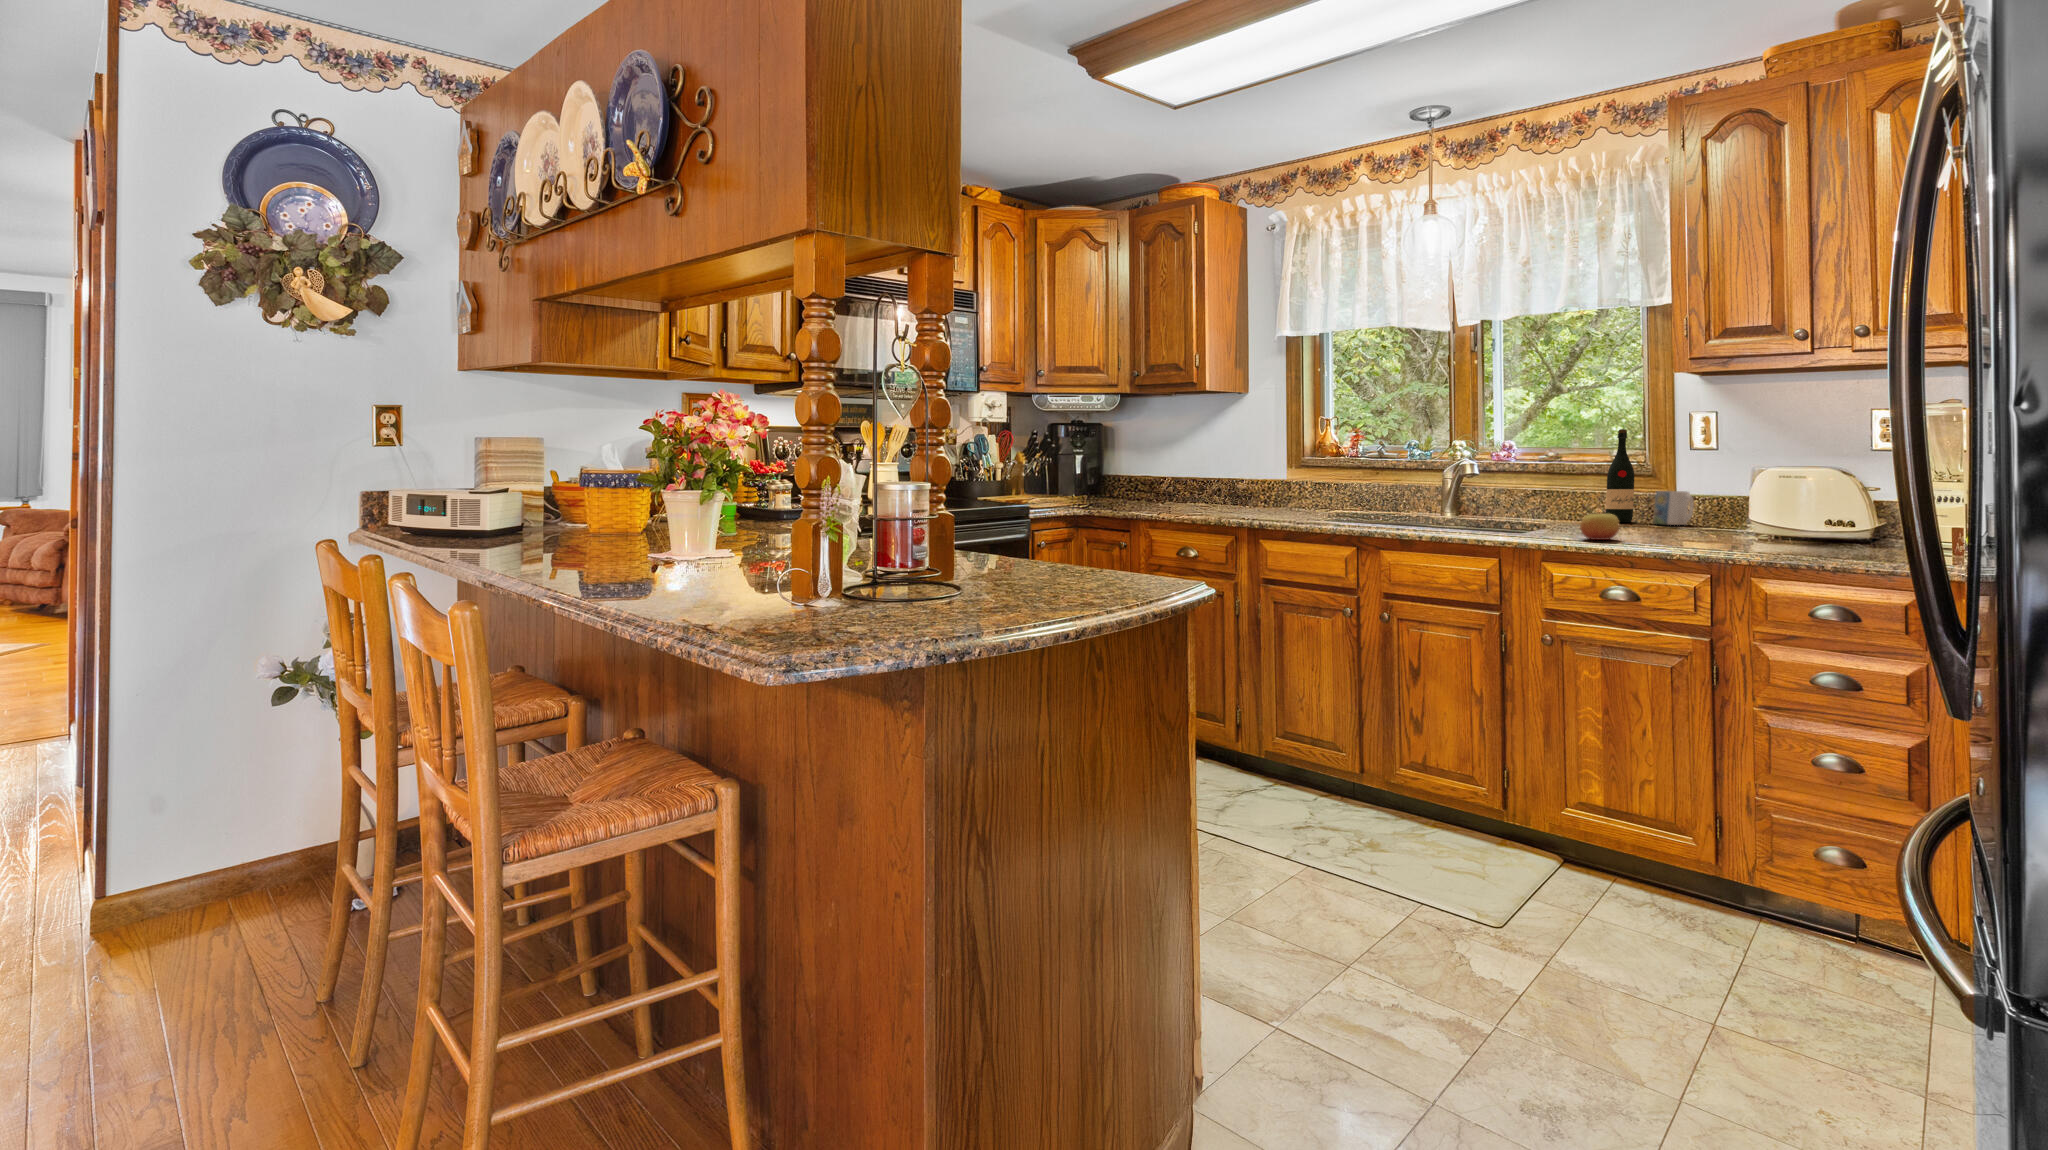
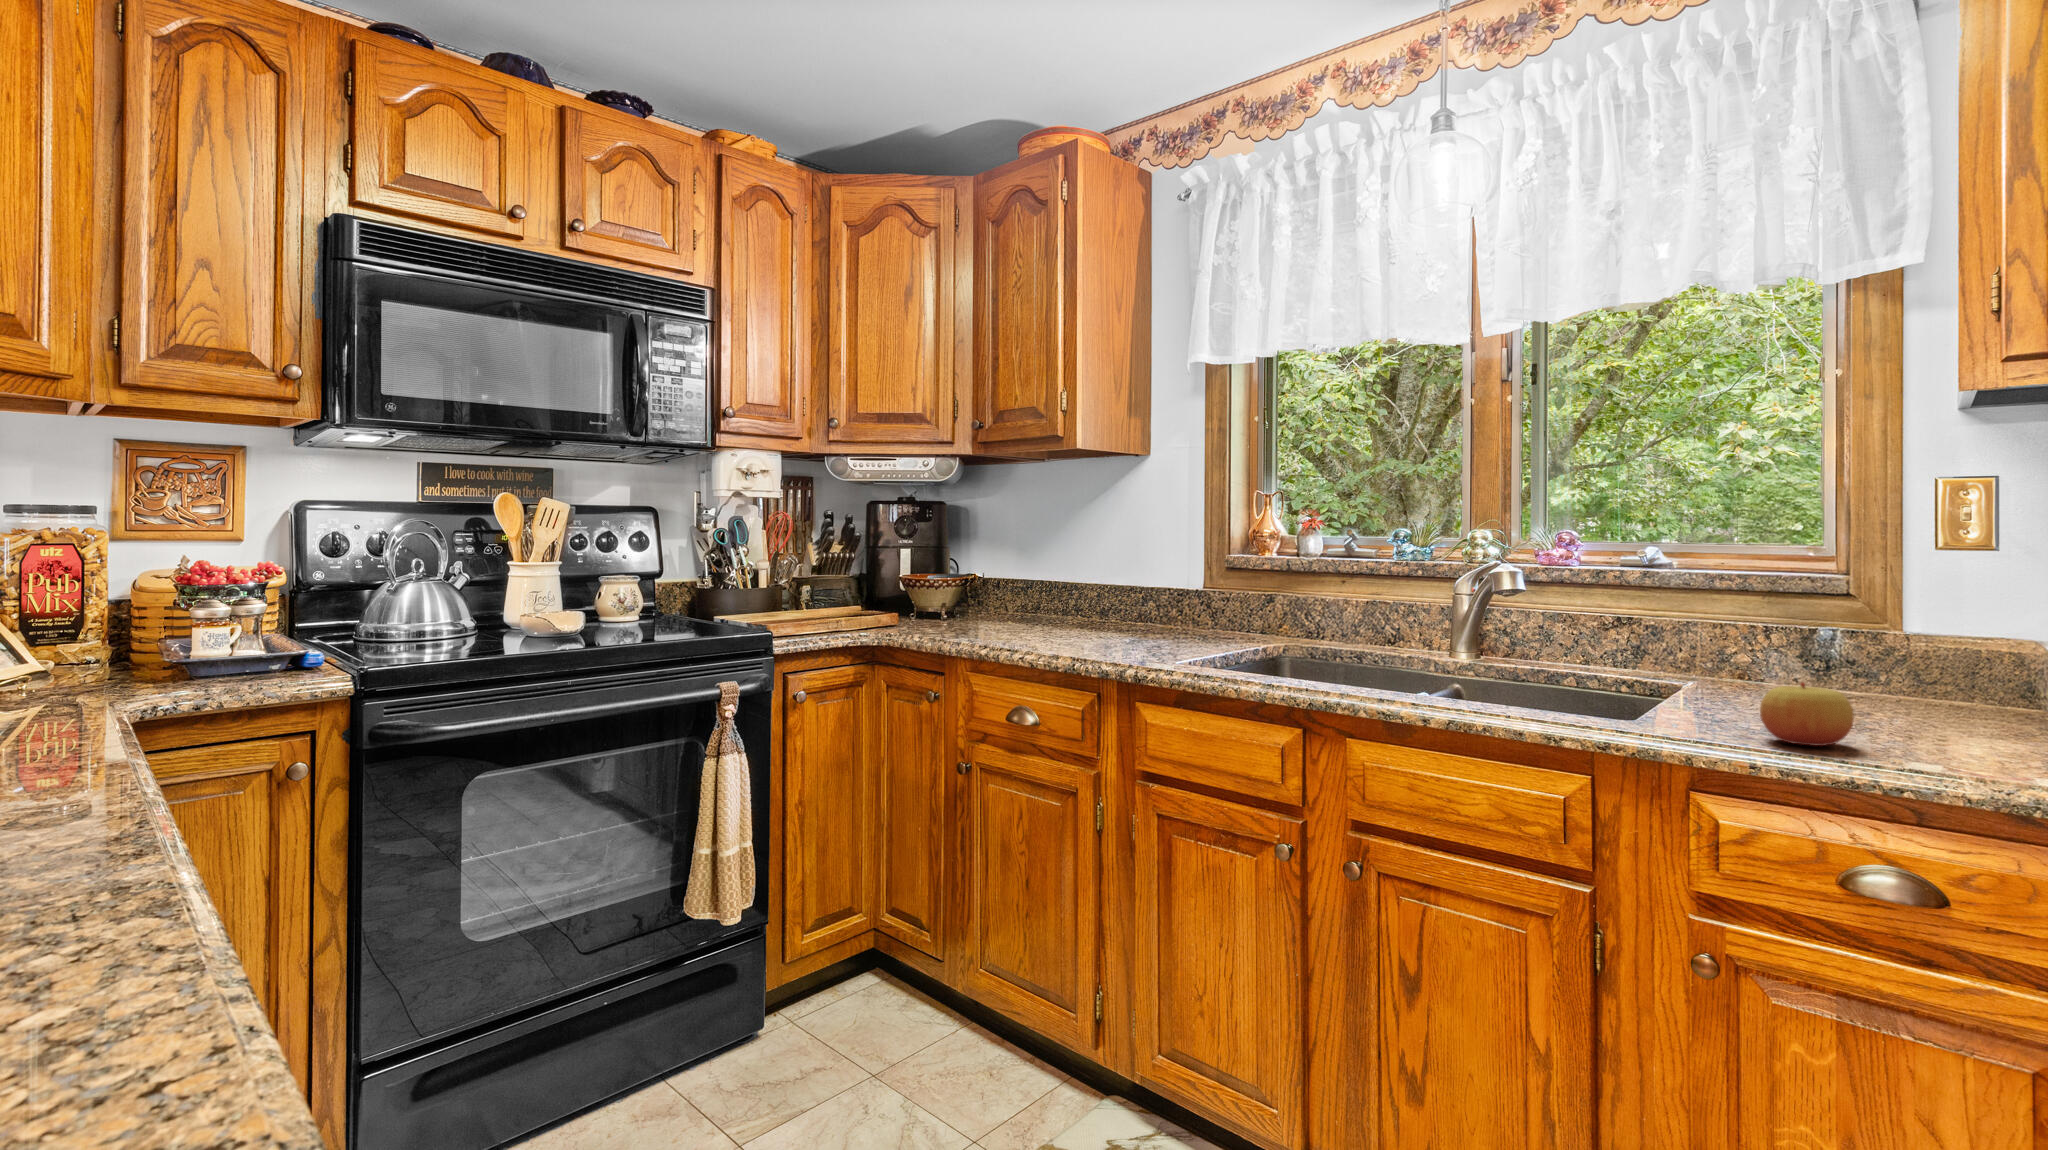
wine bottle: present [1606,429,1634,522] -> none [1770,511,1828,688]
mug: present [1653,491,1694,525] -> none [1875,631,1969,701]

